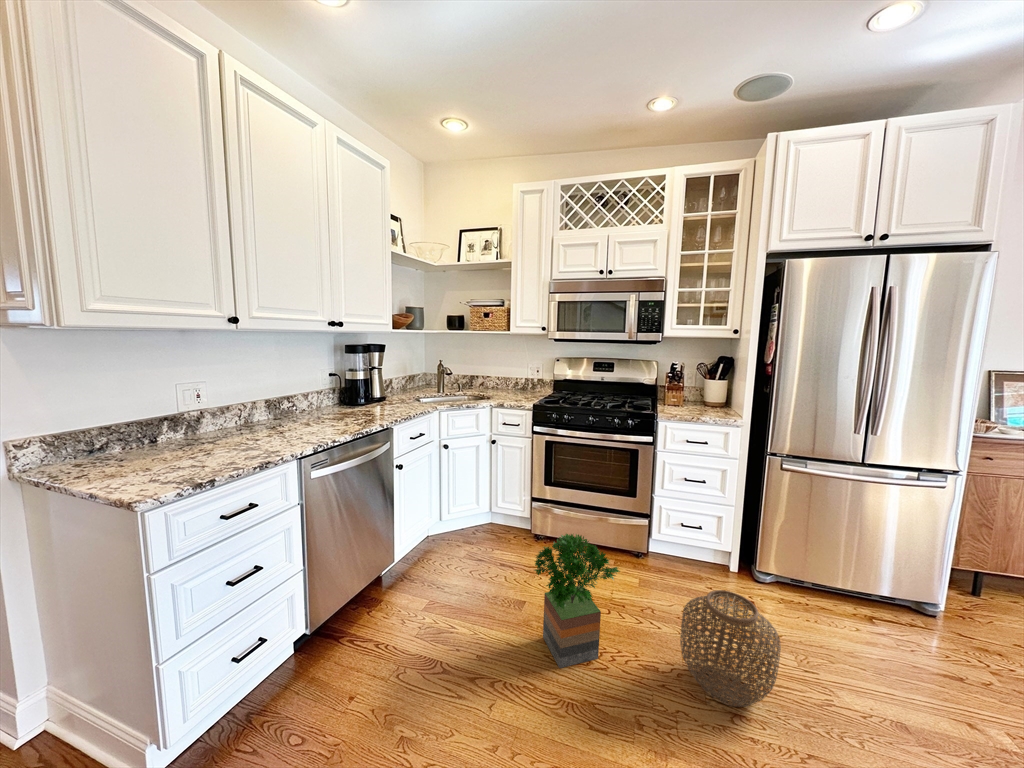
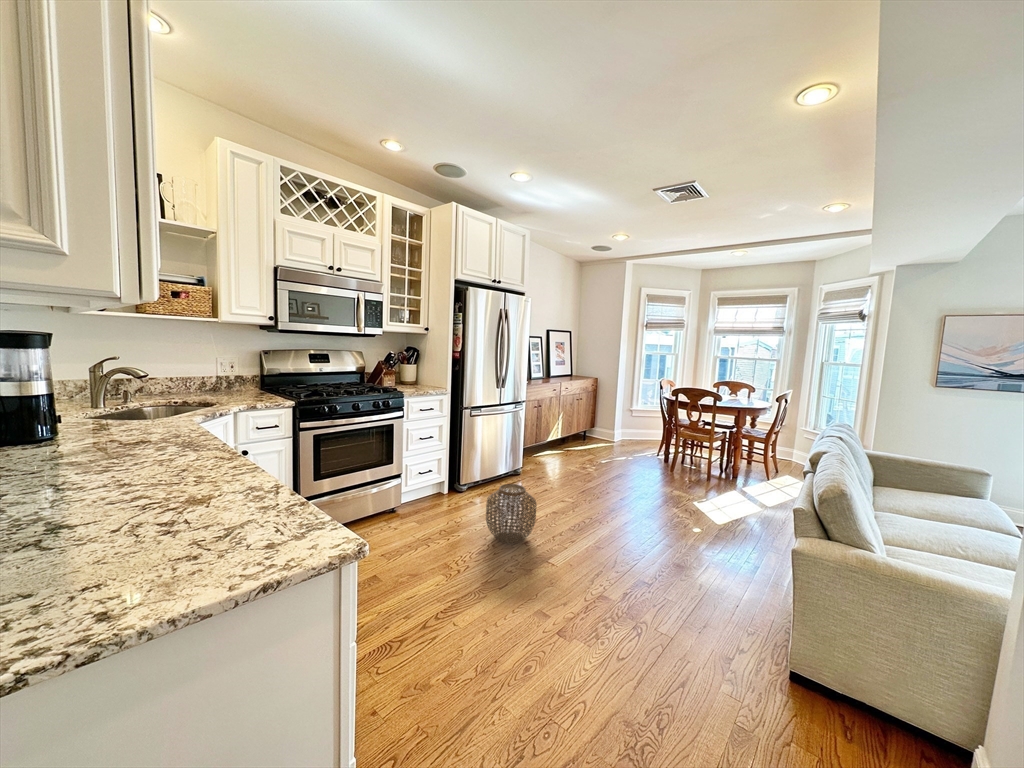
potted tree: present [534,534,620,668] -> none [415,485,474,584]

